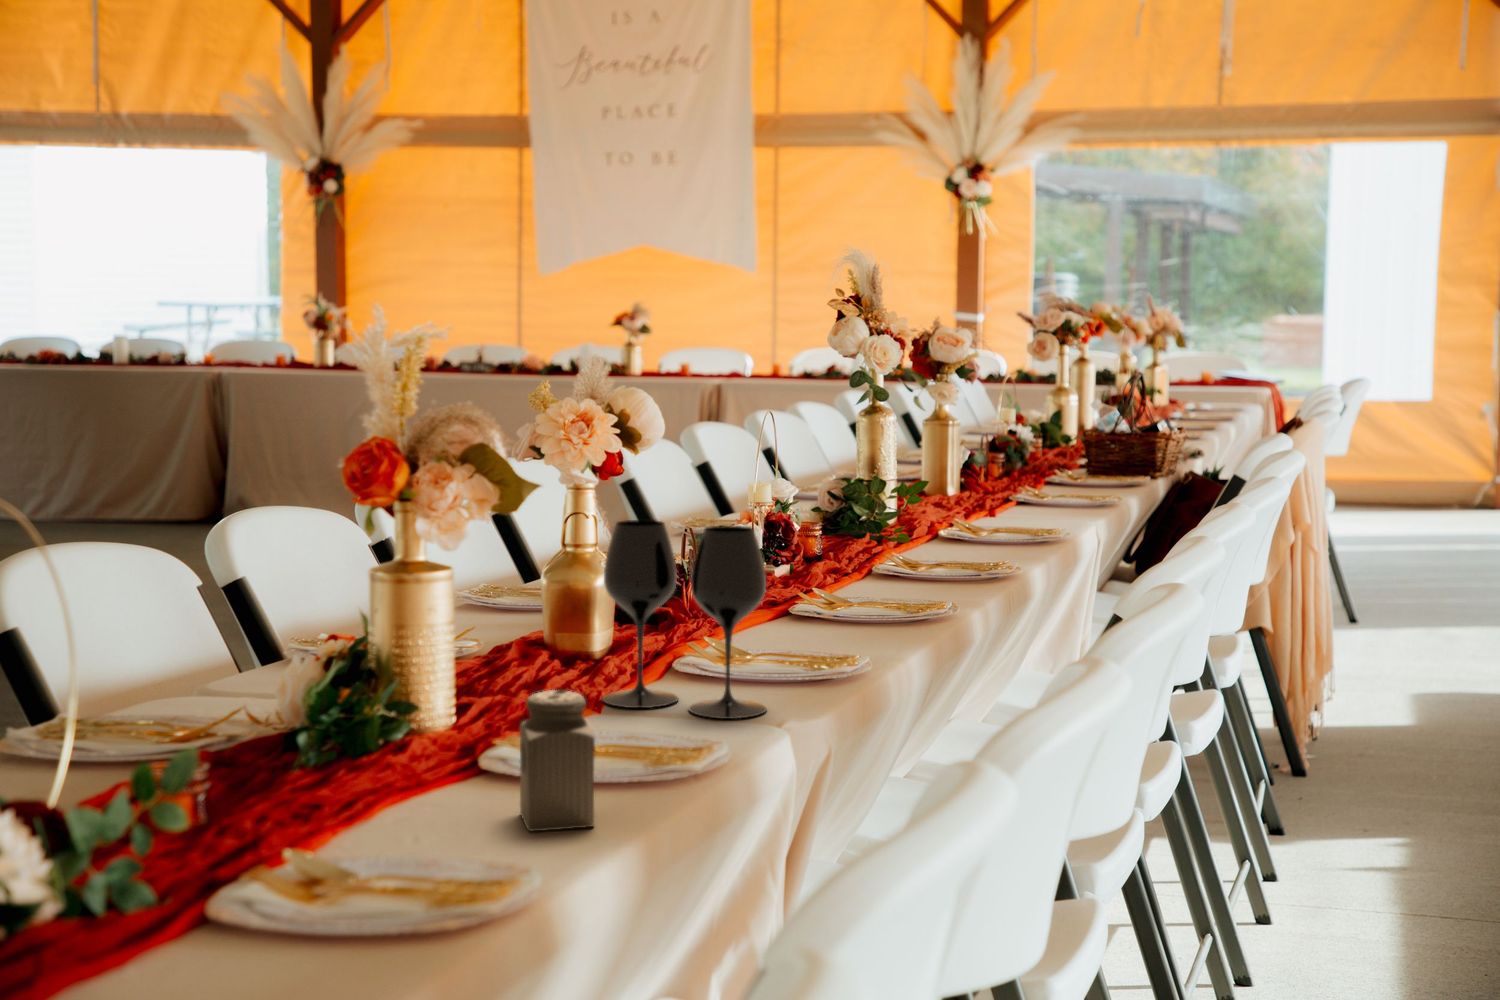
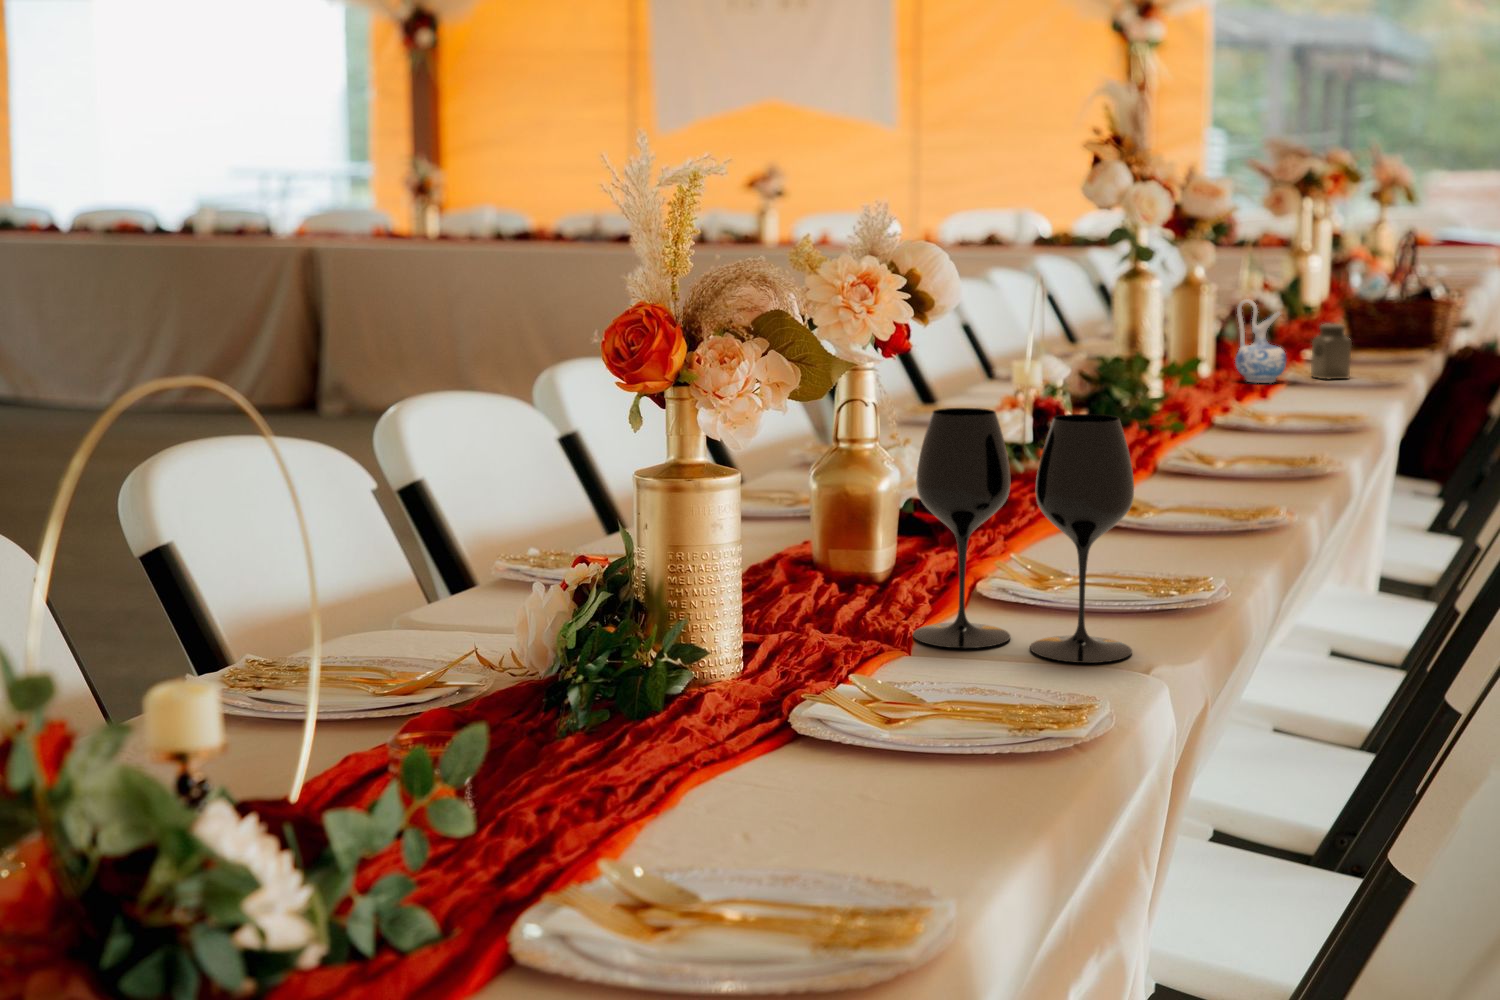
ceramic pitcher: none [975,431,1017,502] -> present [1235,299,1287,383]
salt shaker: present [520,690,595,831] -> present [1311,324,1352,380]

